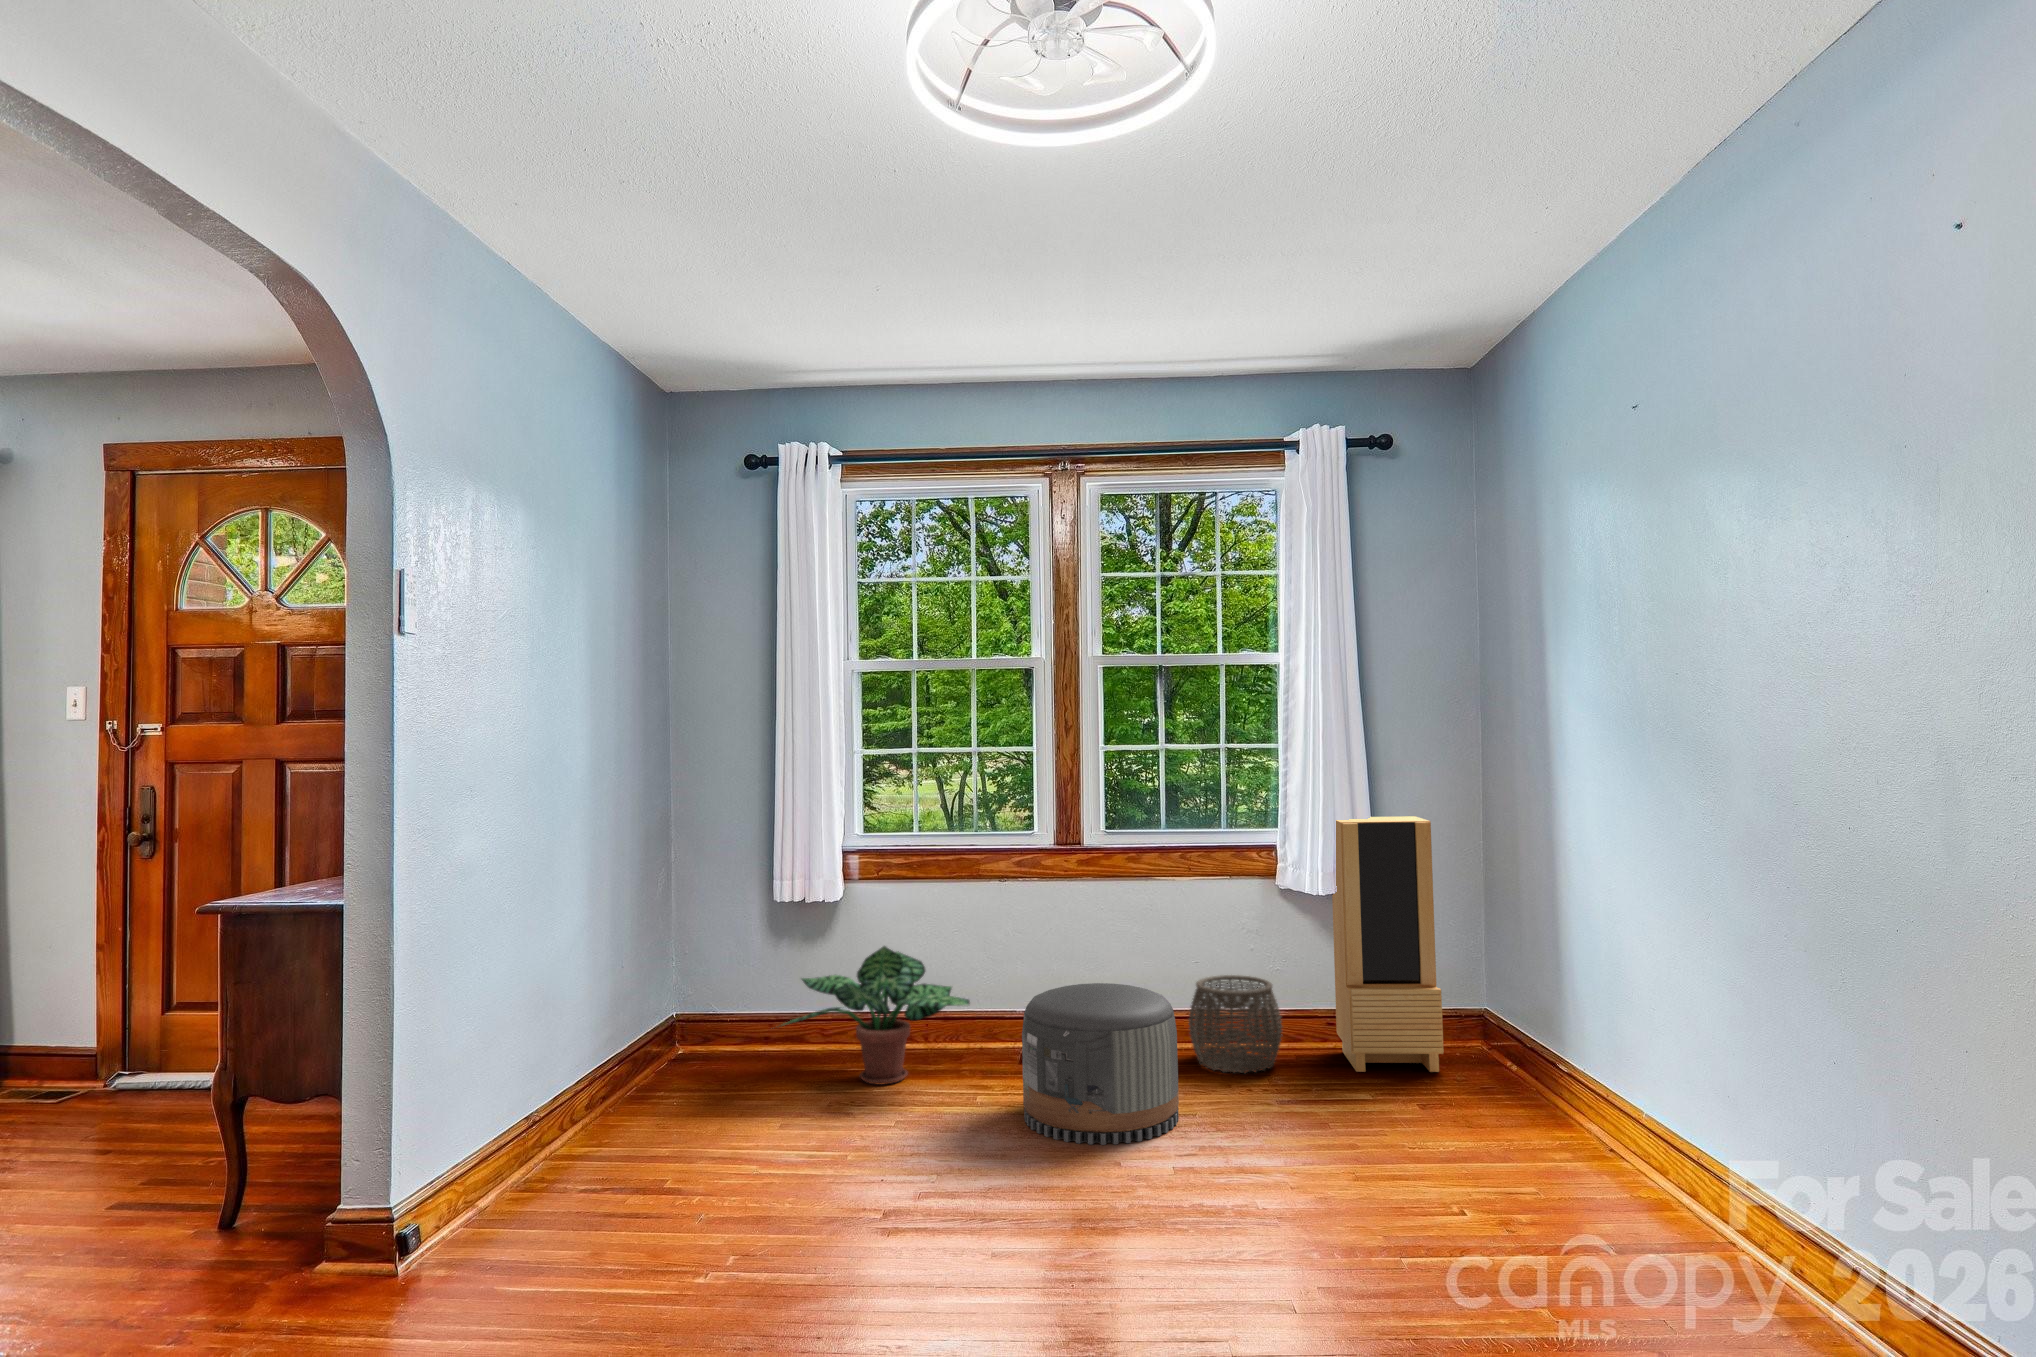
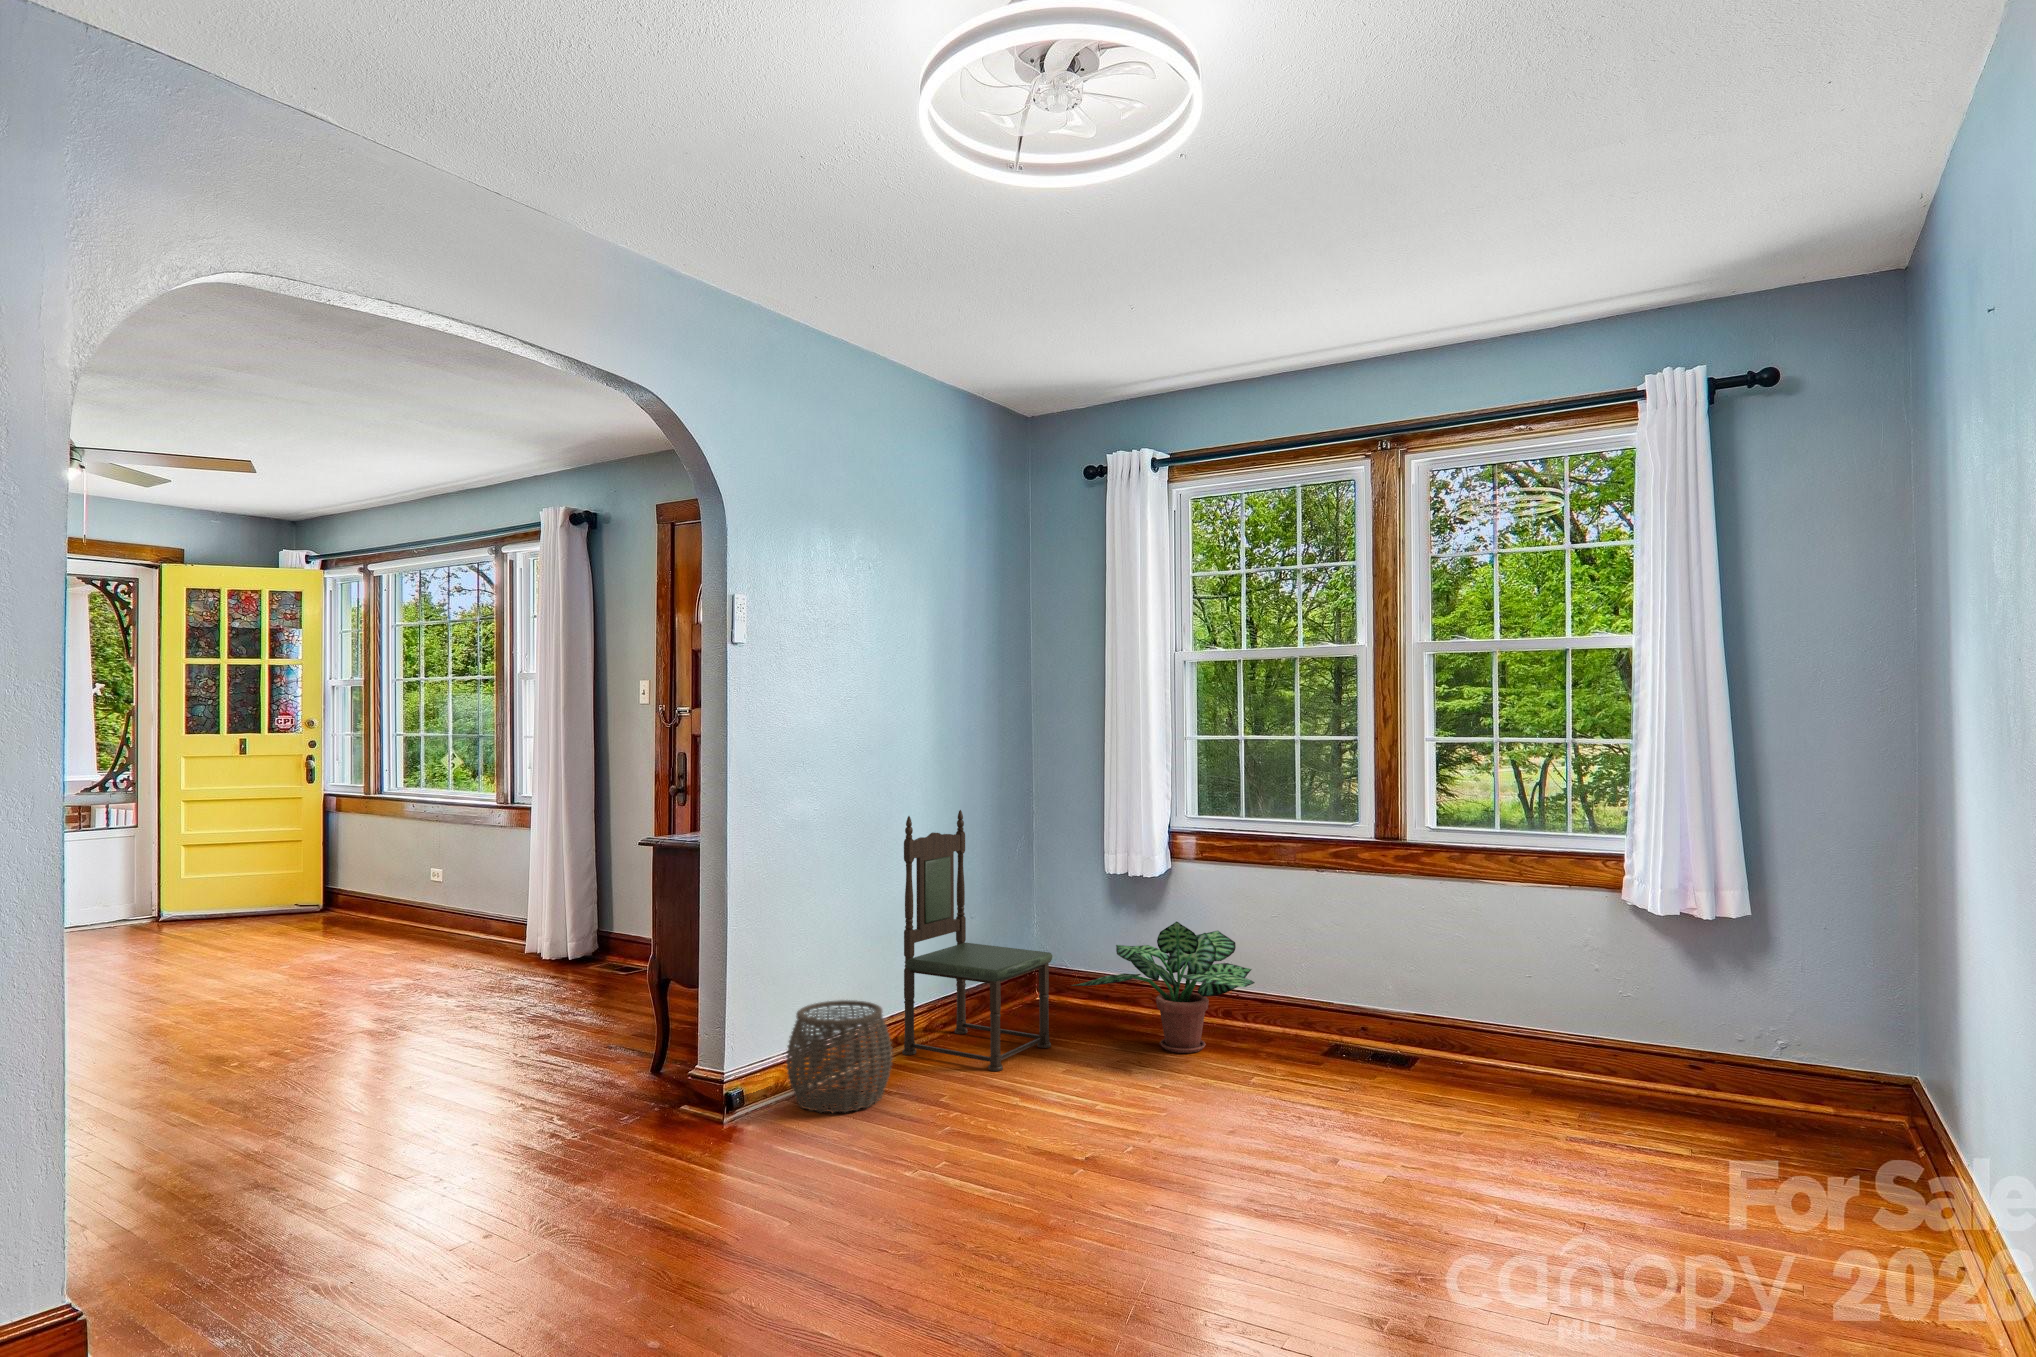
storage cabinet: present [1332,816,1444,1072] -> none [1687,827,1820,1142]
dining chair: none [573,841,745,1140] -> present [903,810,1052,1071]
woven basket: present [1189,975,1282,1073] -> present [786,1000,892,1113]
pouf: present [1022,983,1179,1145] -> none [1273,980,1438,1144]

